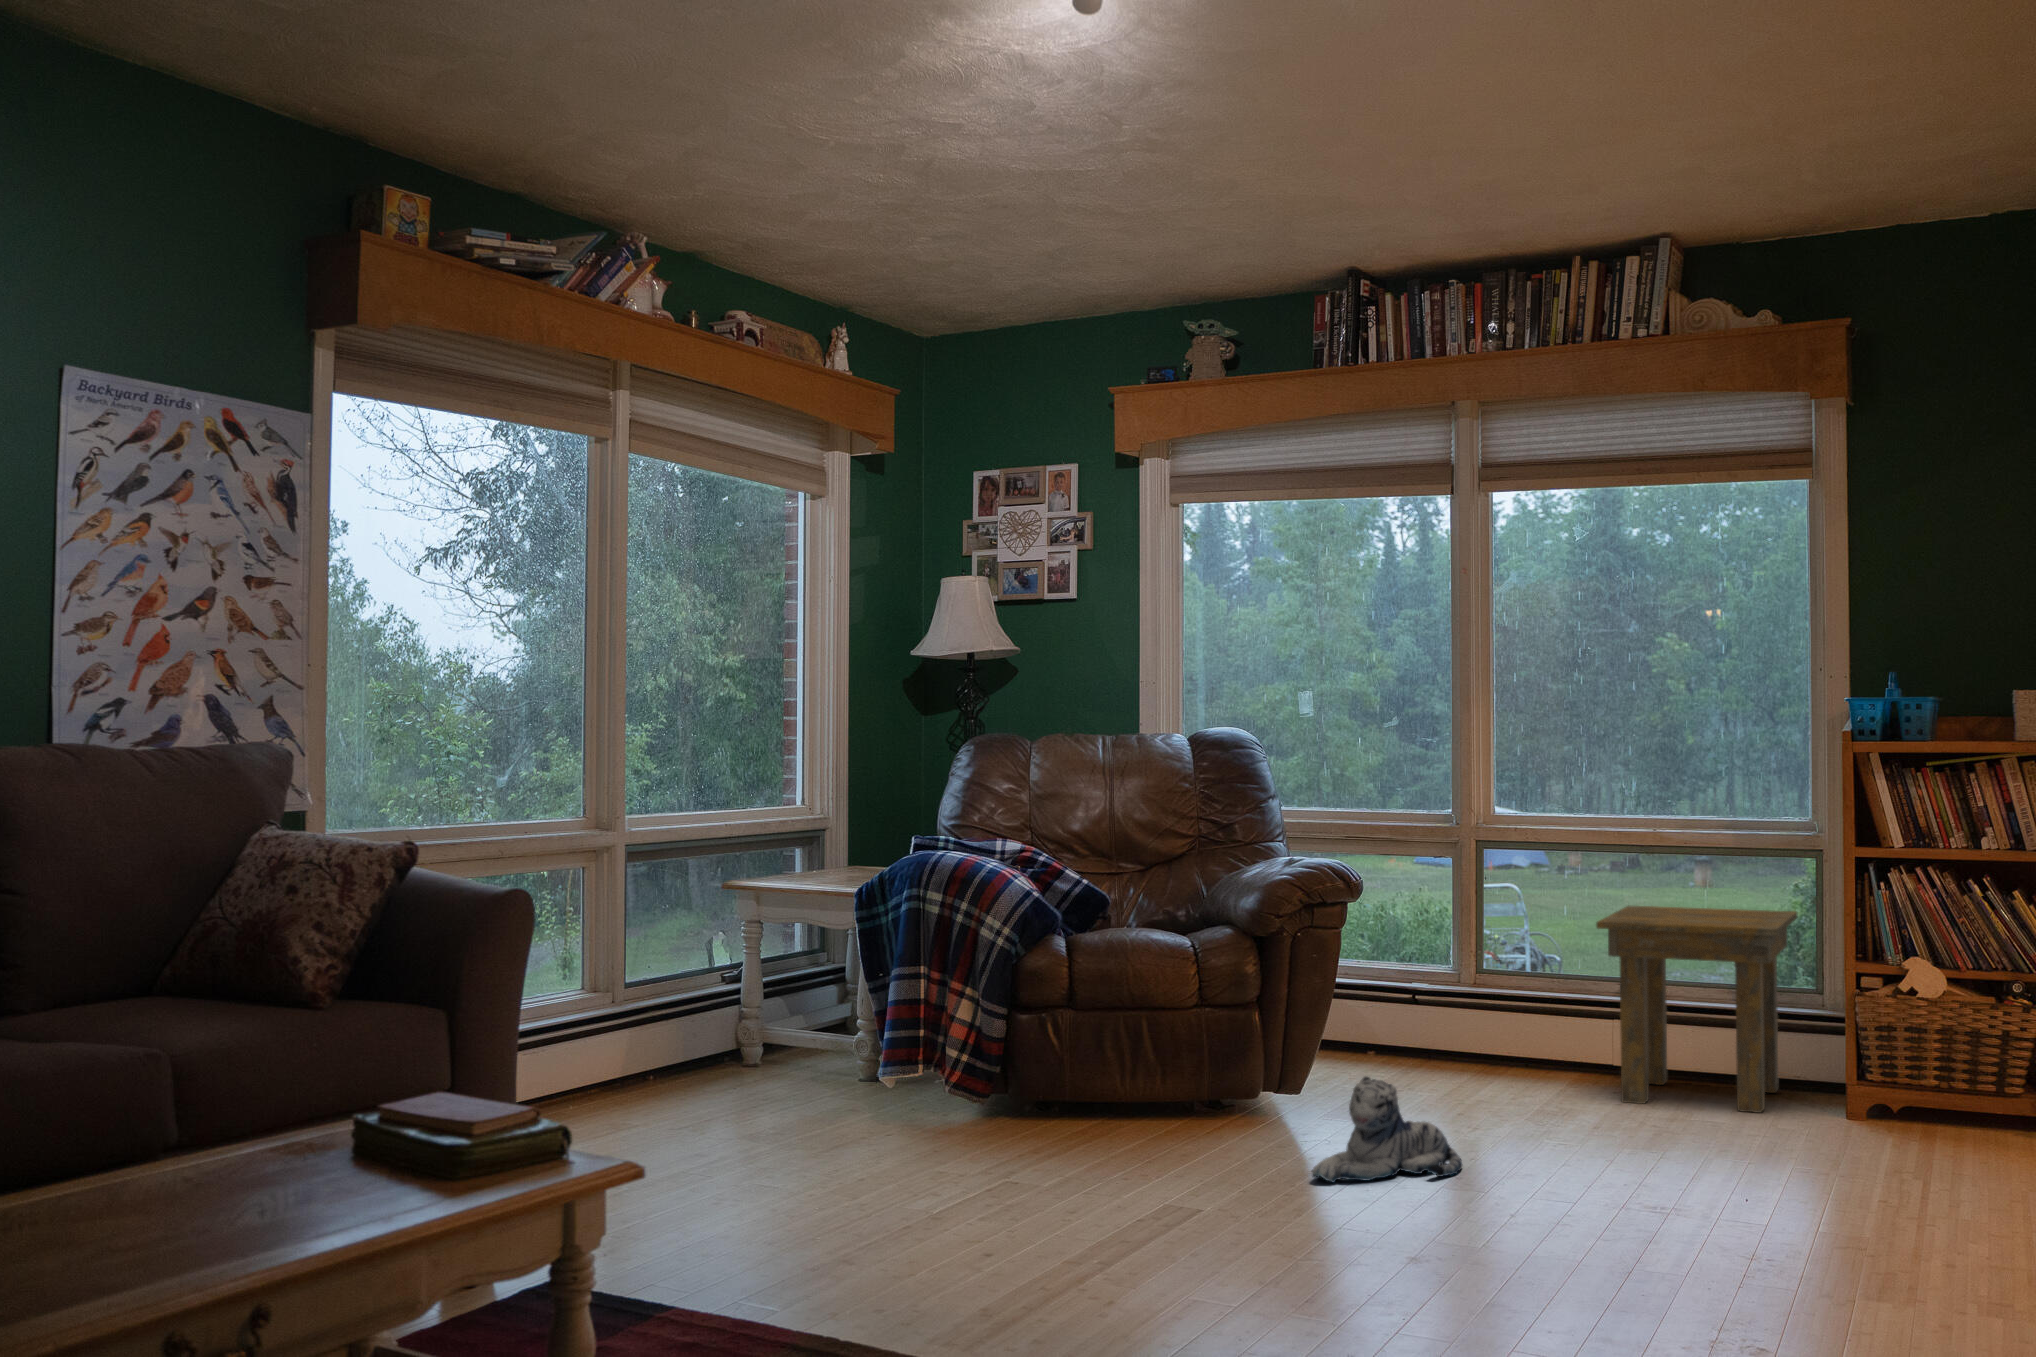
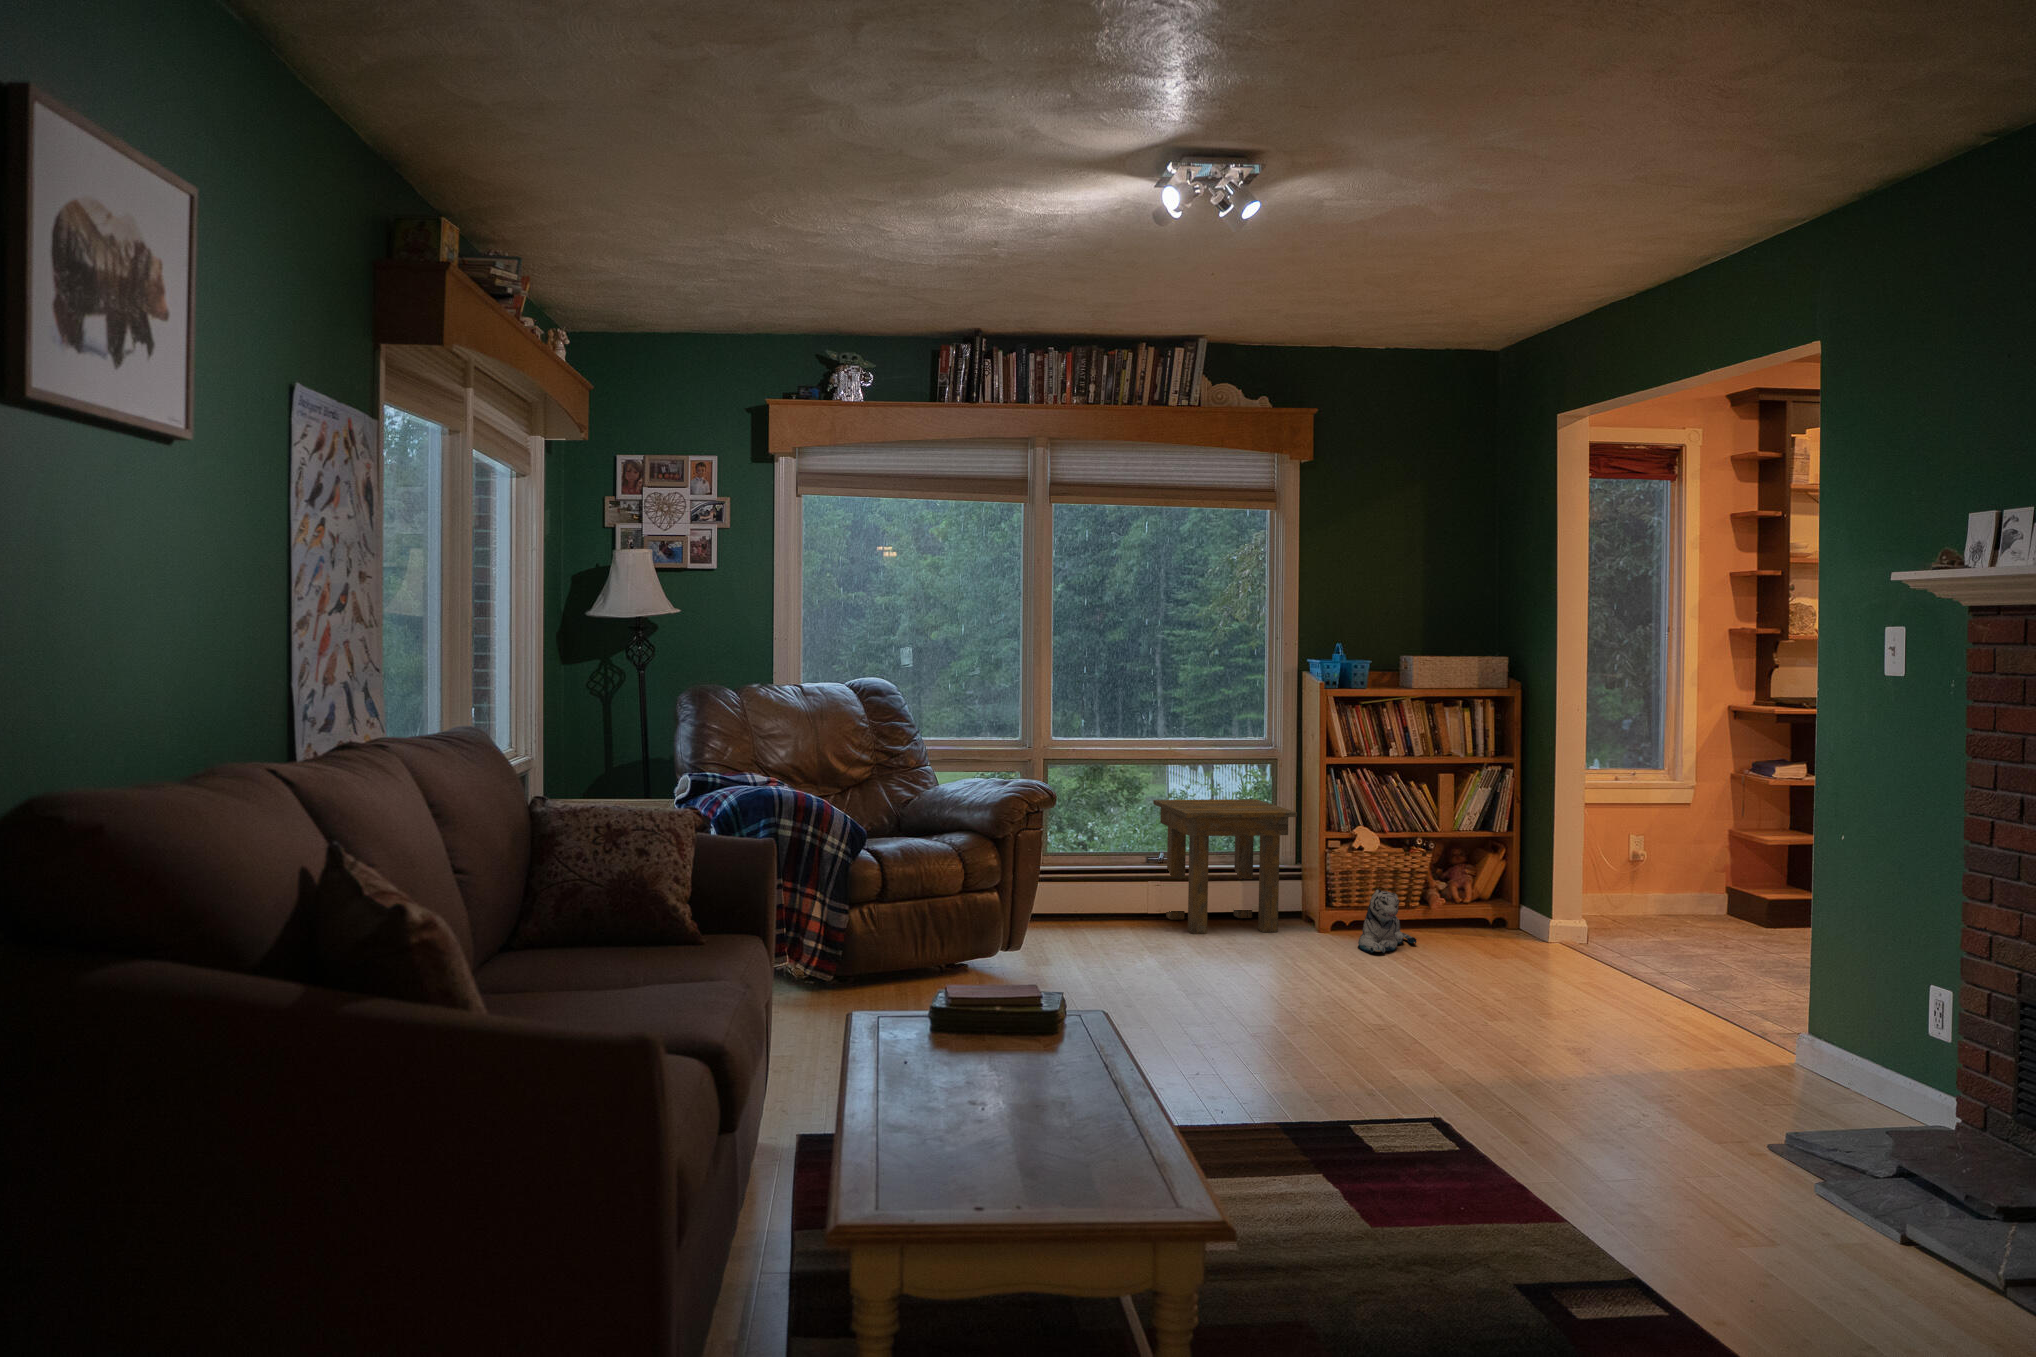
plush toy: present [1311,1076,1462,1182] -> present [1358,890,1417,953]

